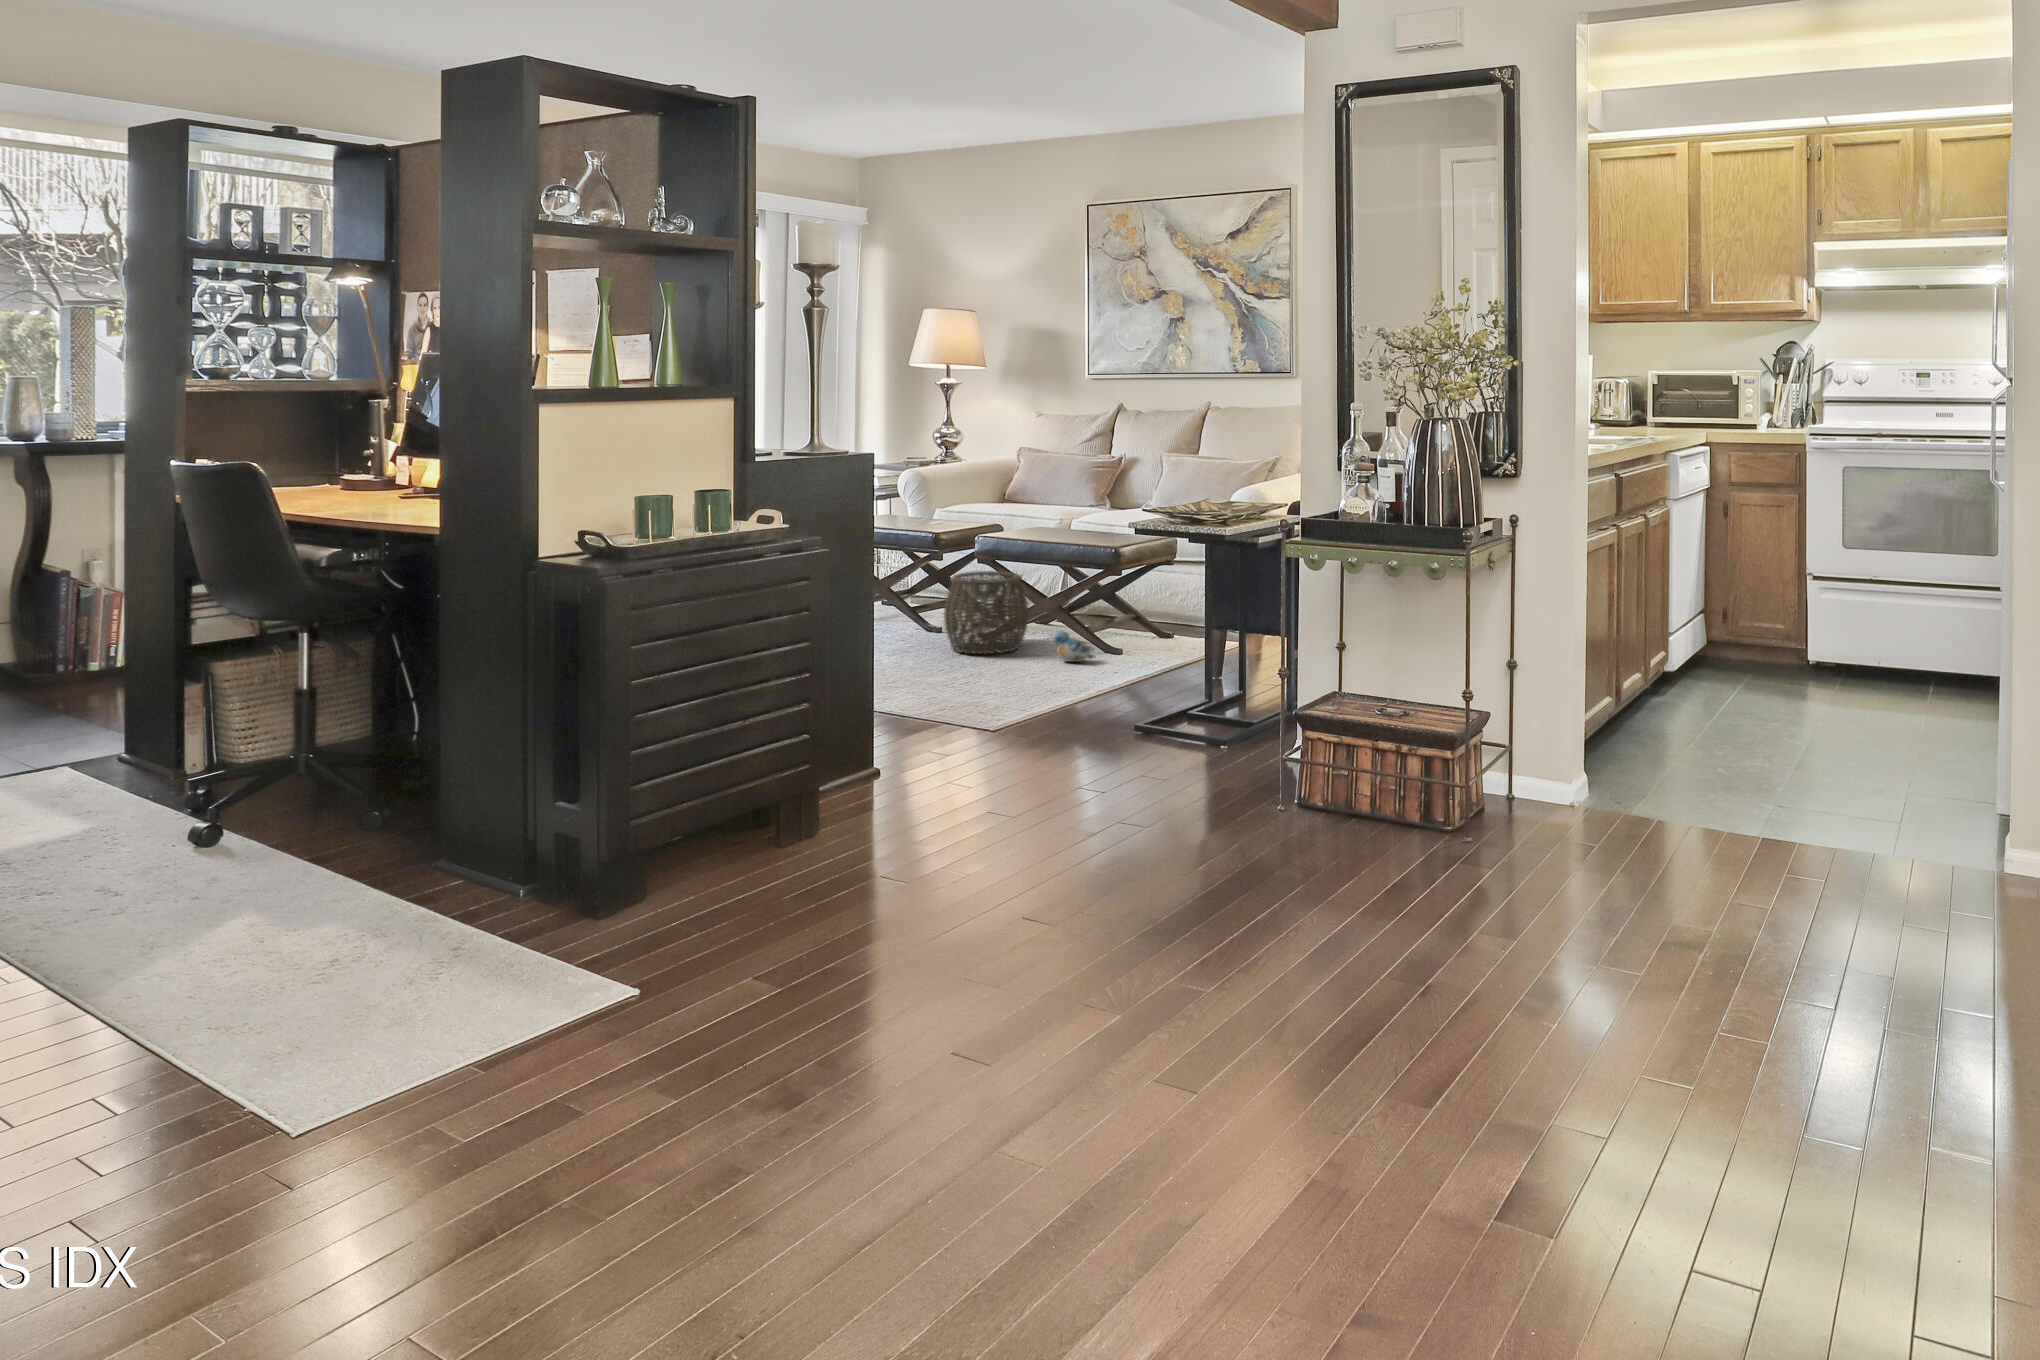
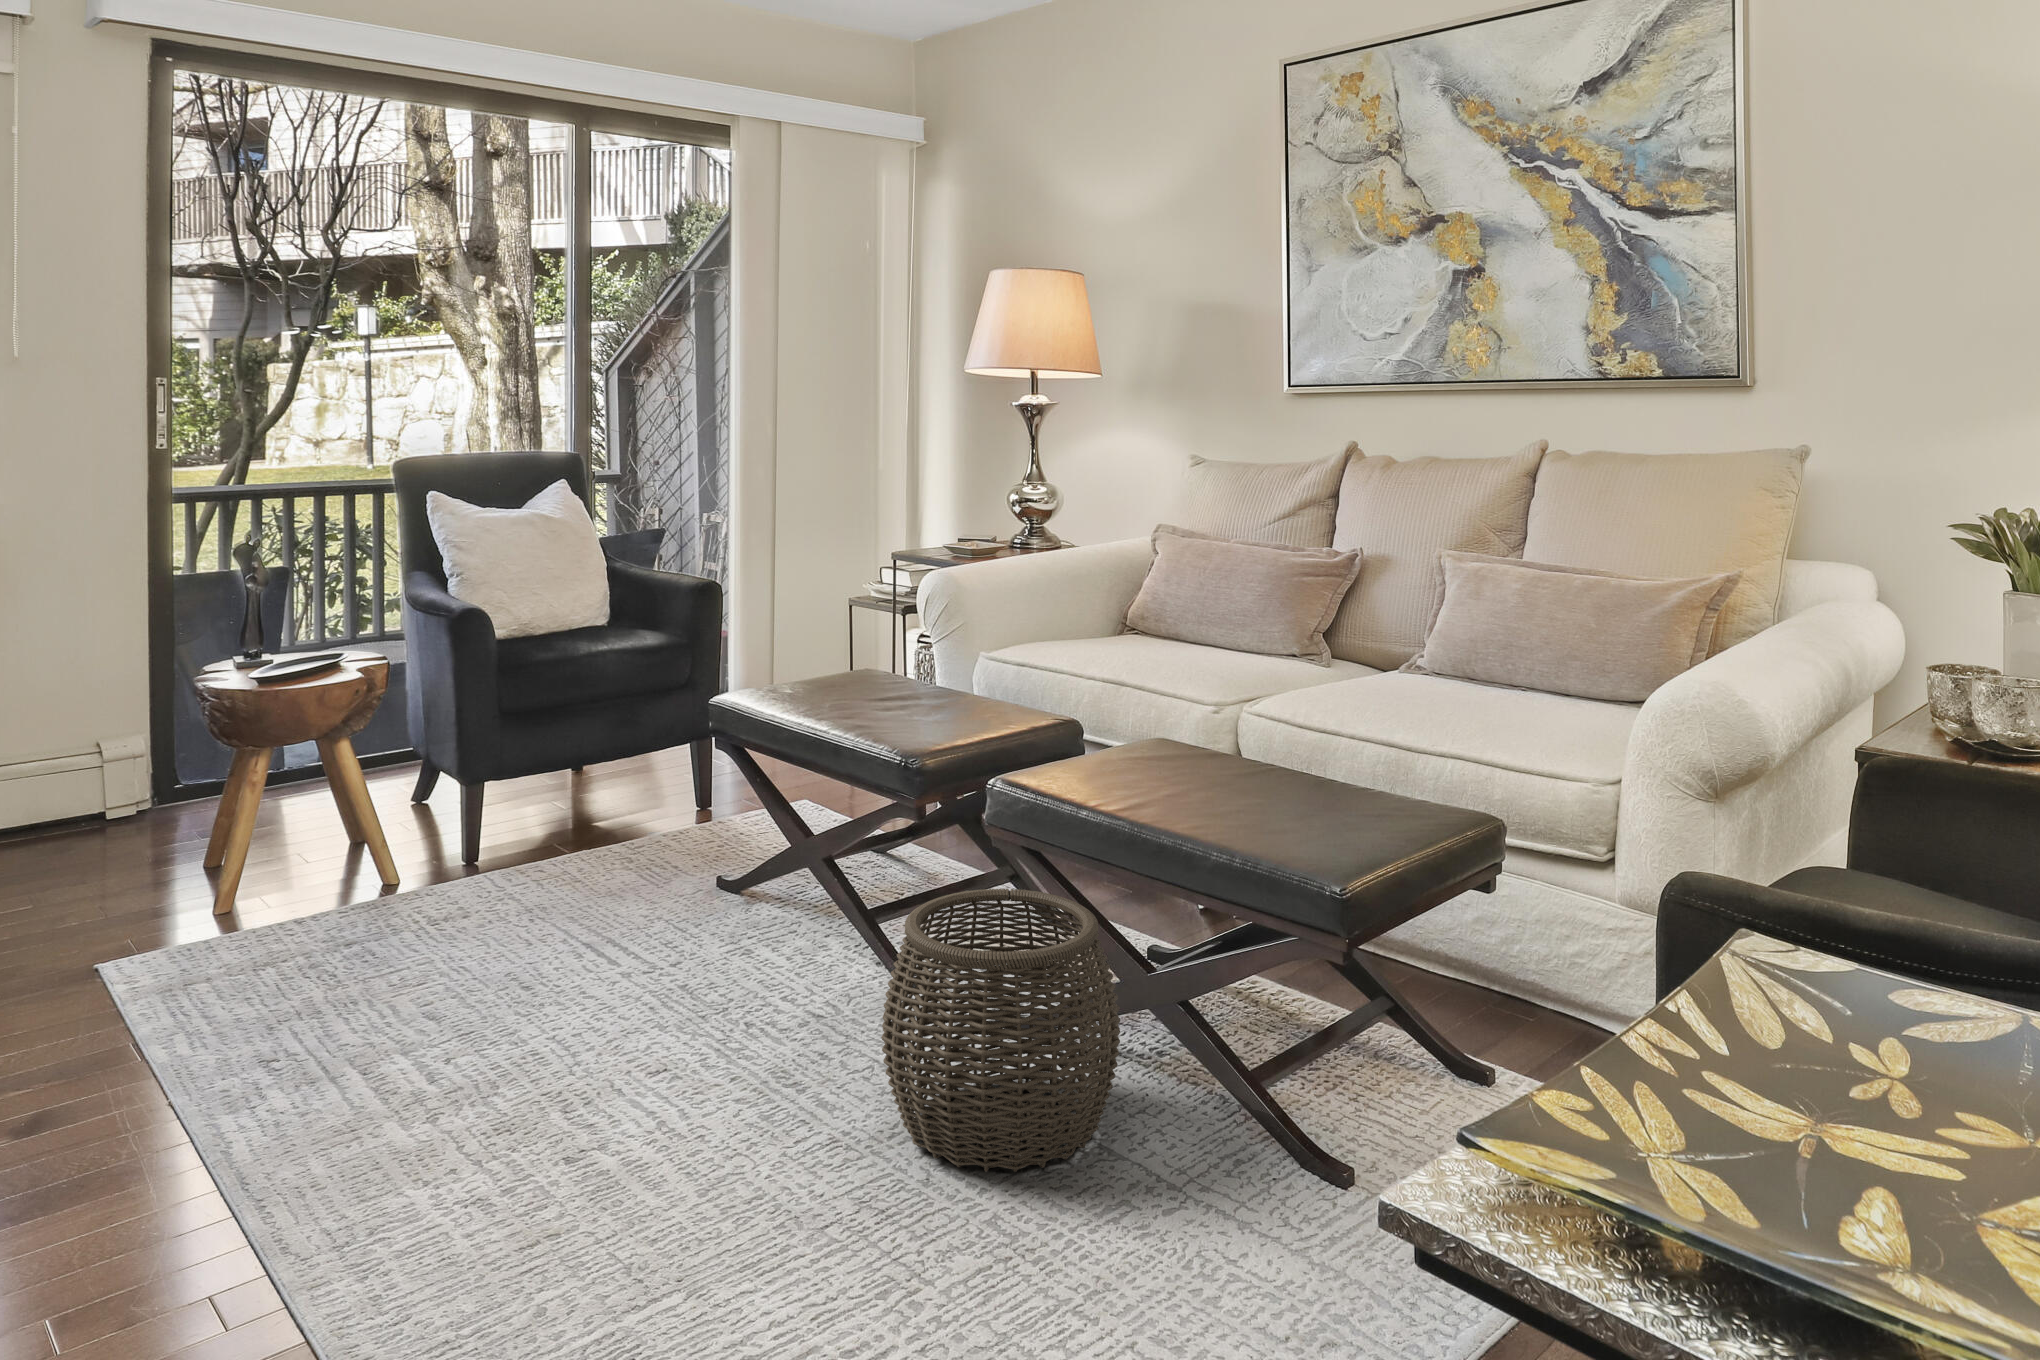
plush toy: present [1054,630,1094,662] -> none [1179,1150,1315,1271]

